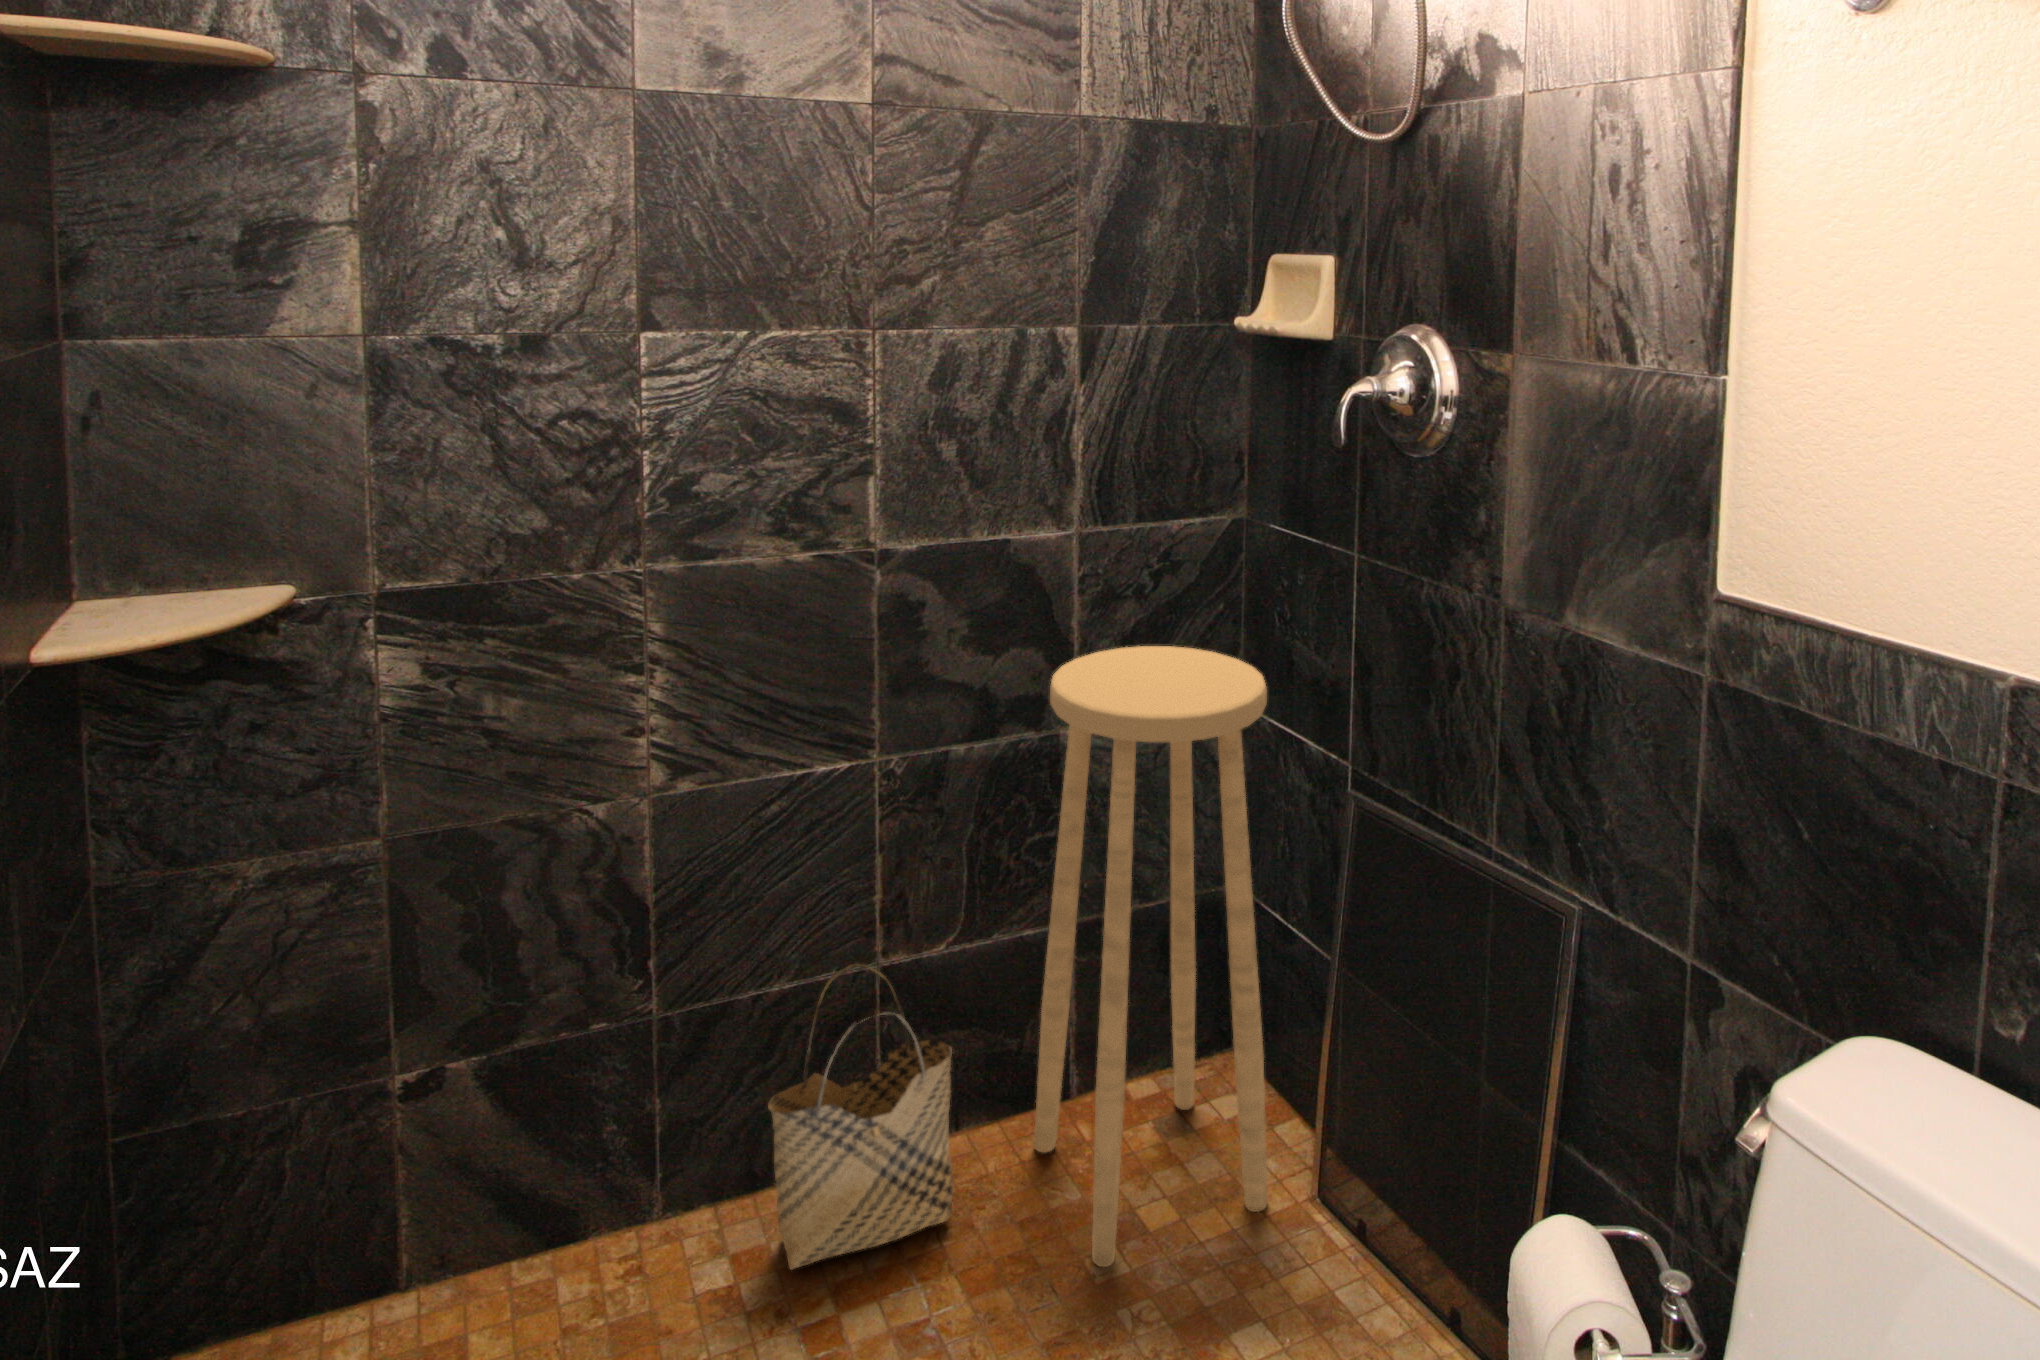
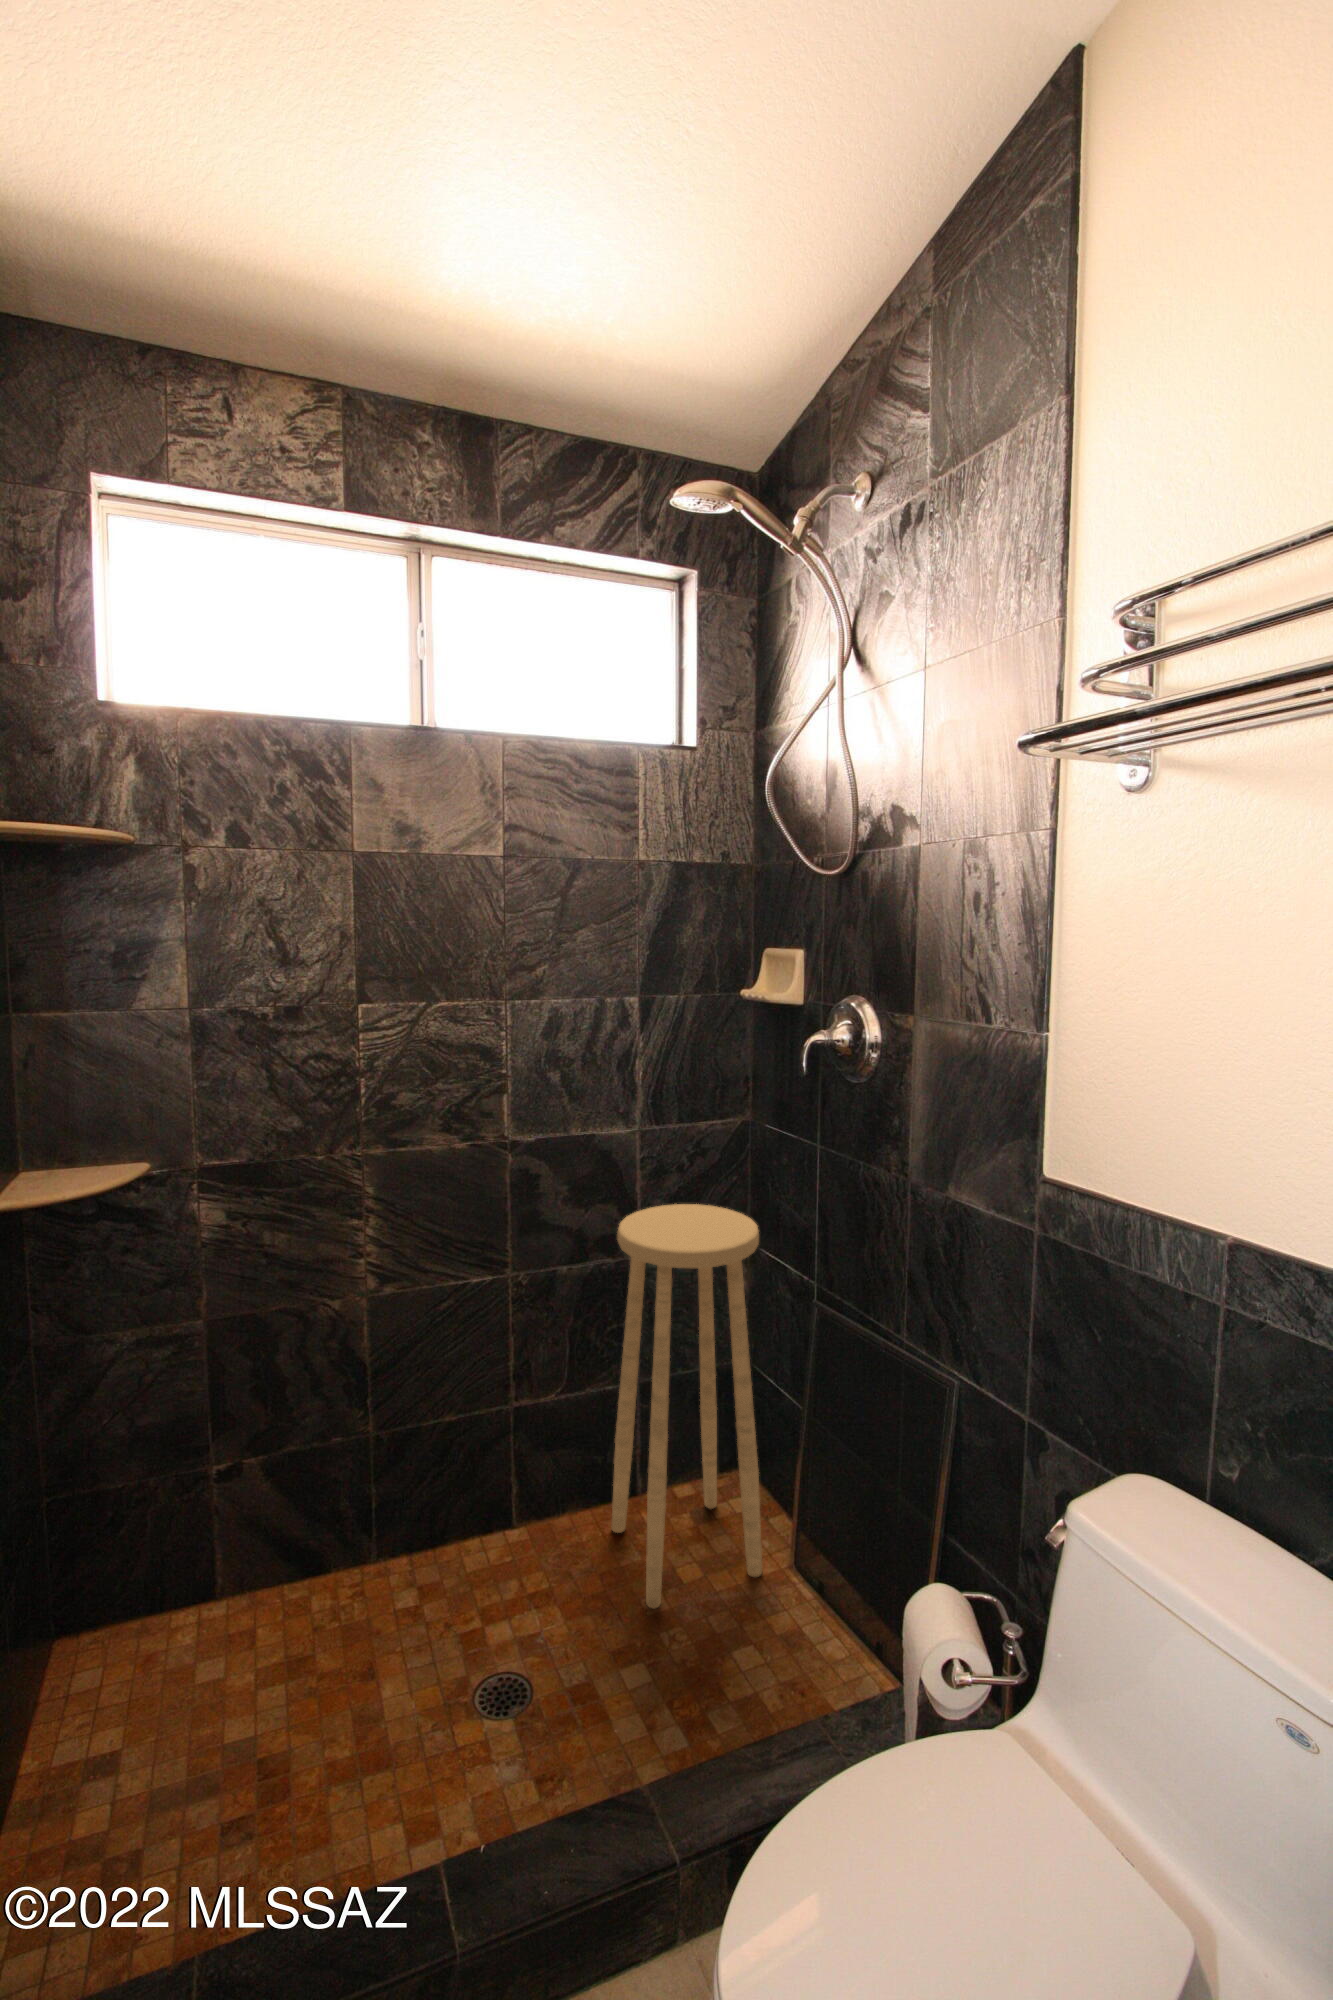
woven basket: present [768,964,953,1270] -> none [439,1406,557,1601]

